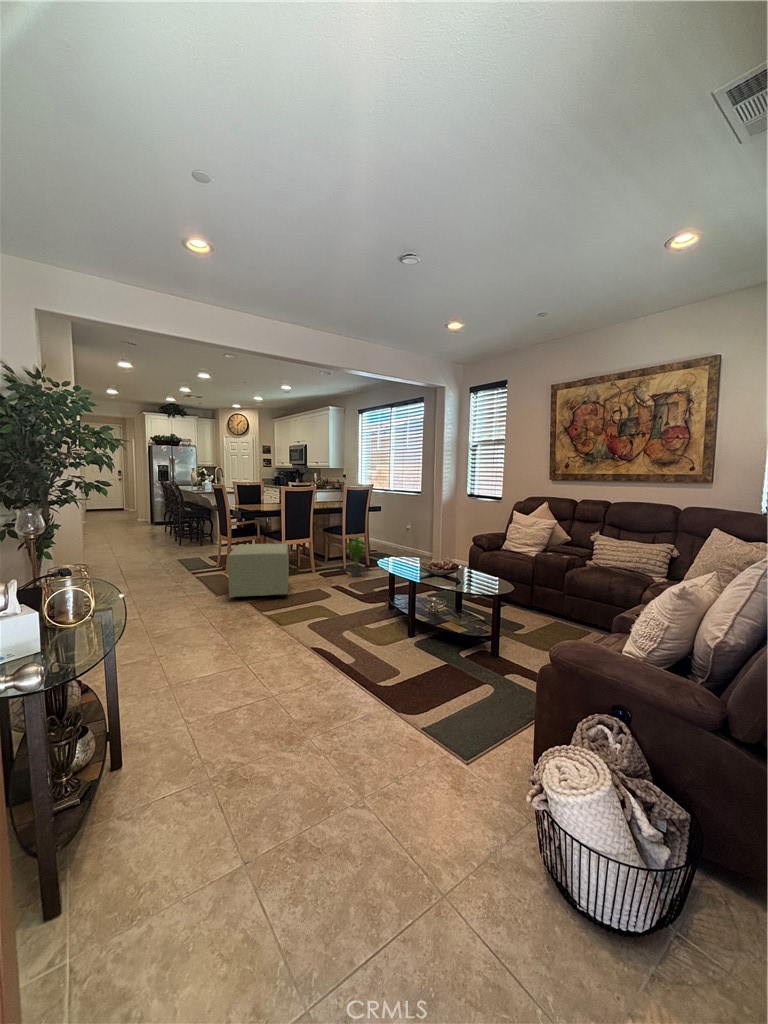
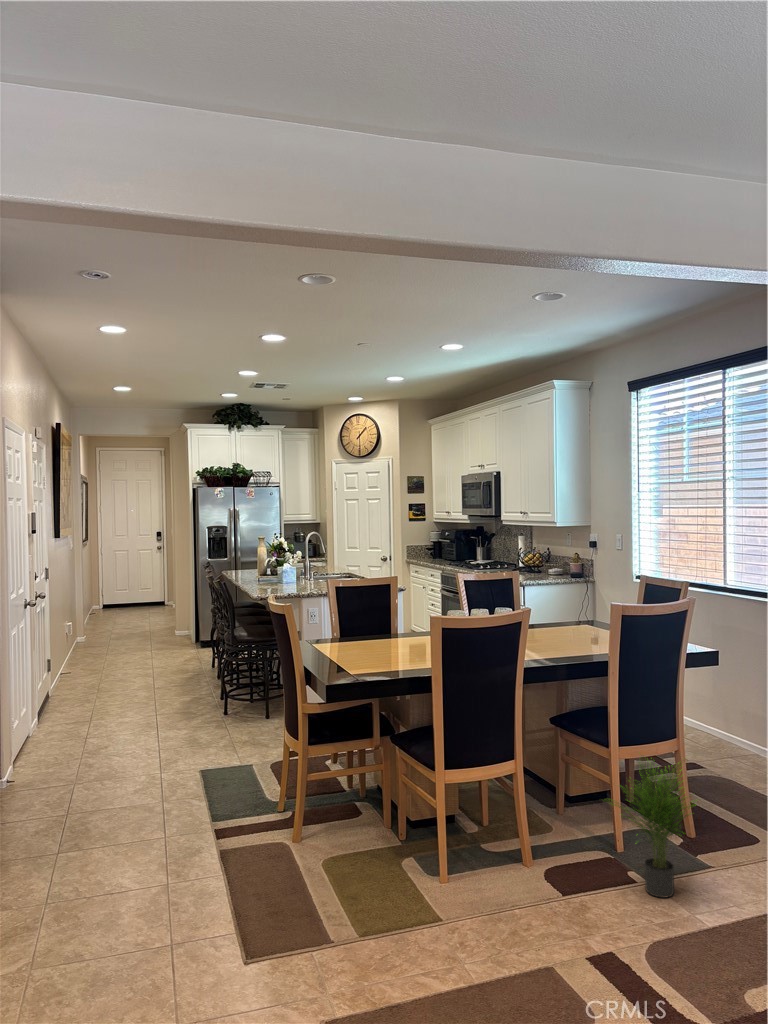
ottoman: present [228,544,289,599] -> none [269,787,452,991]

